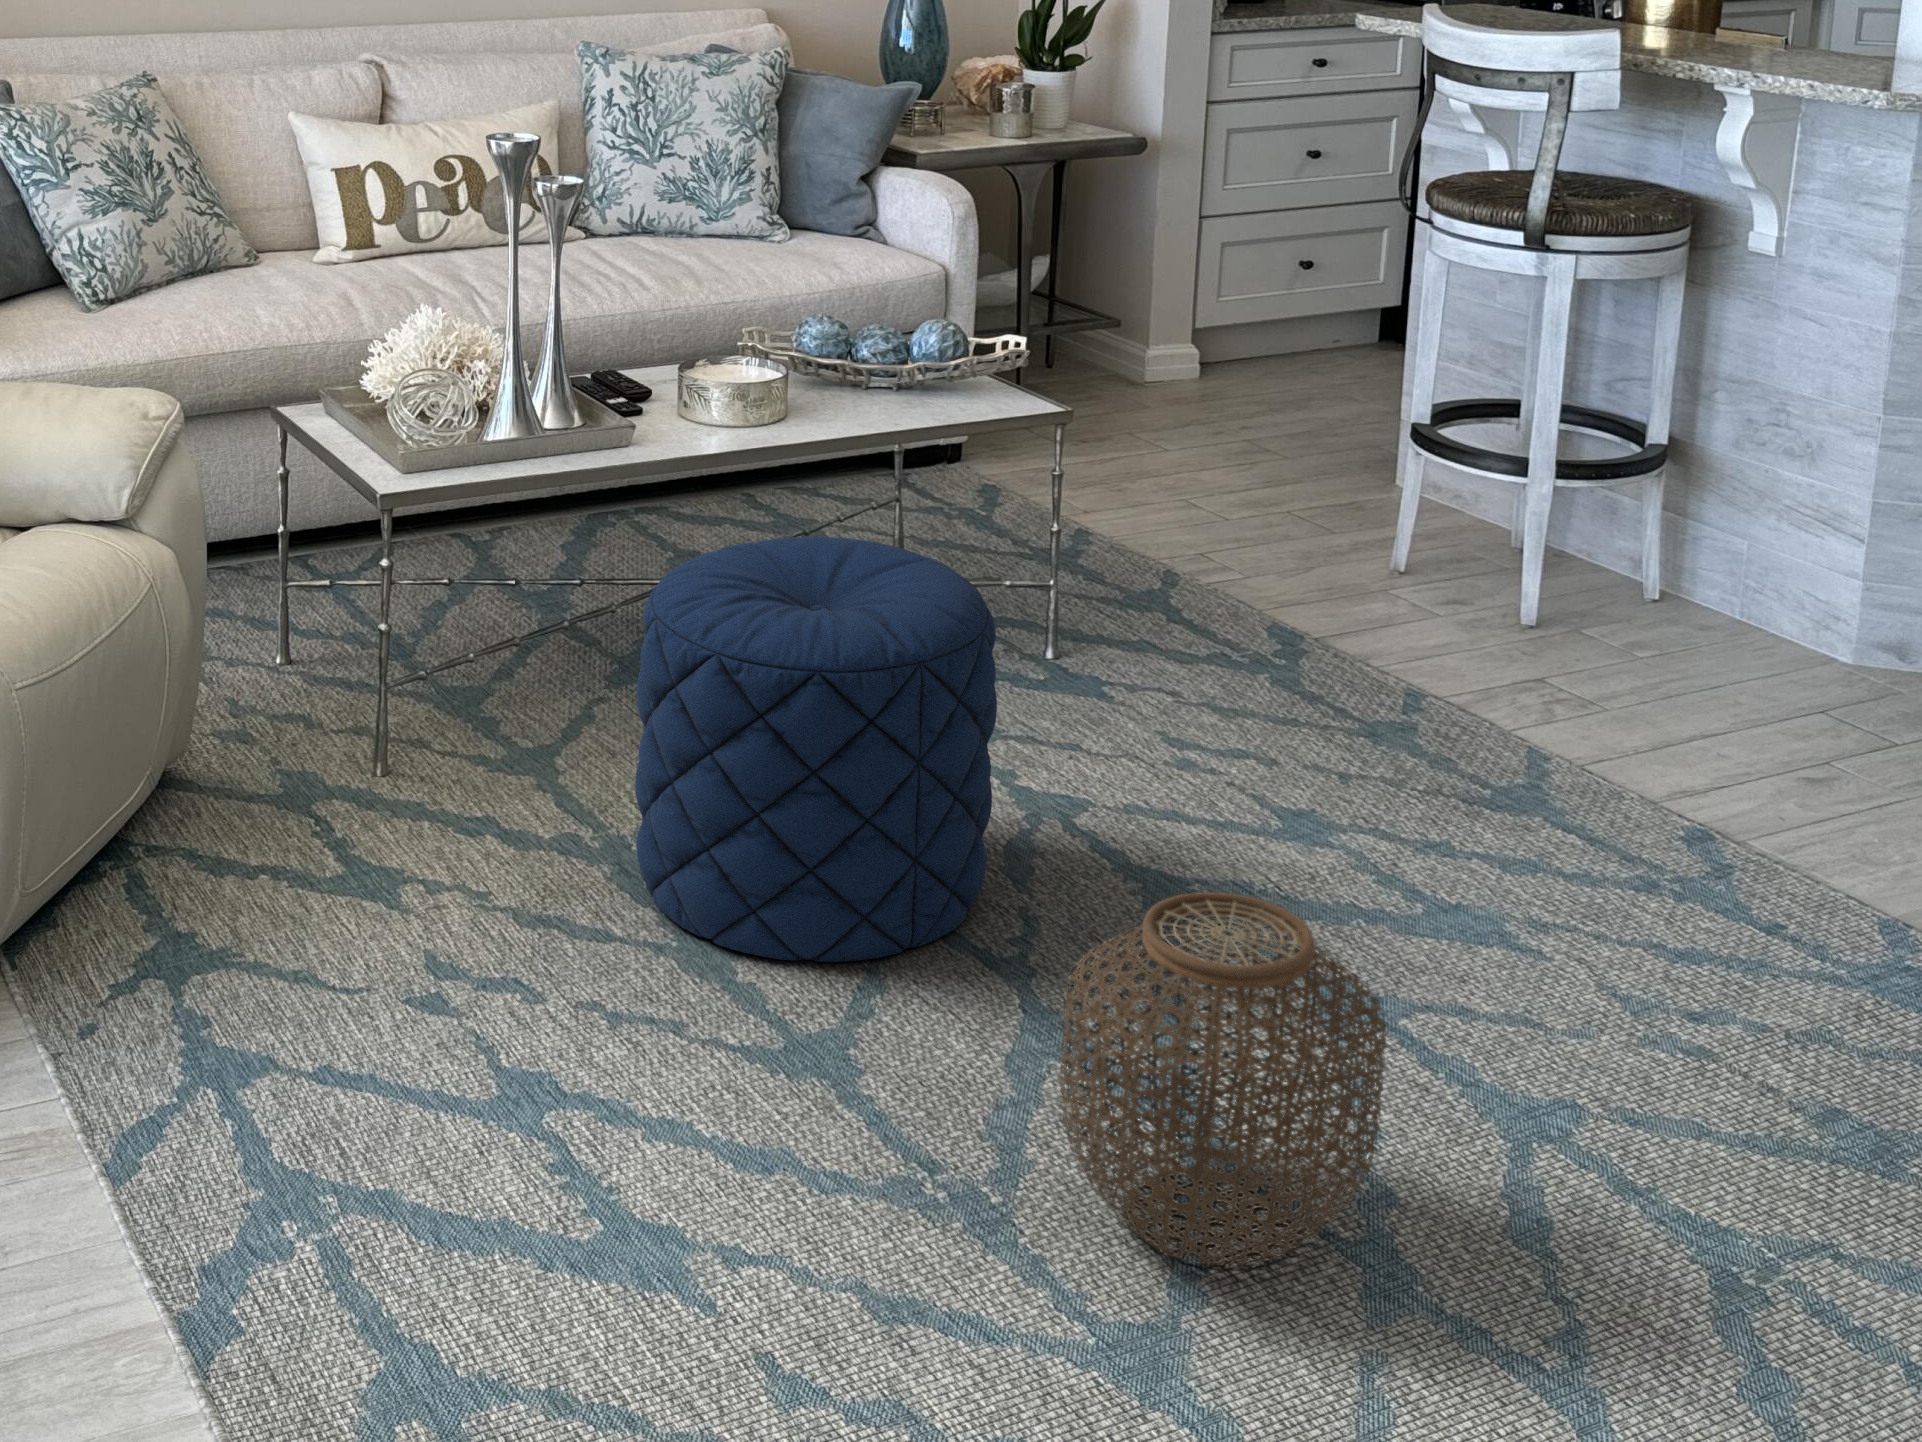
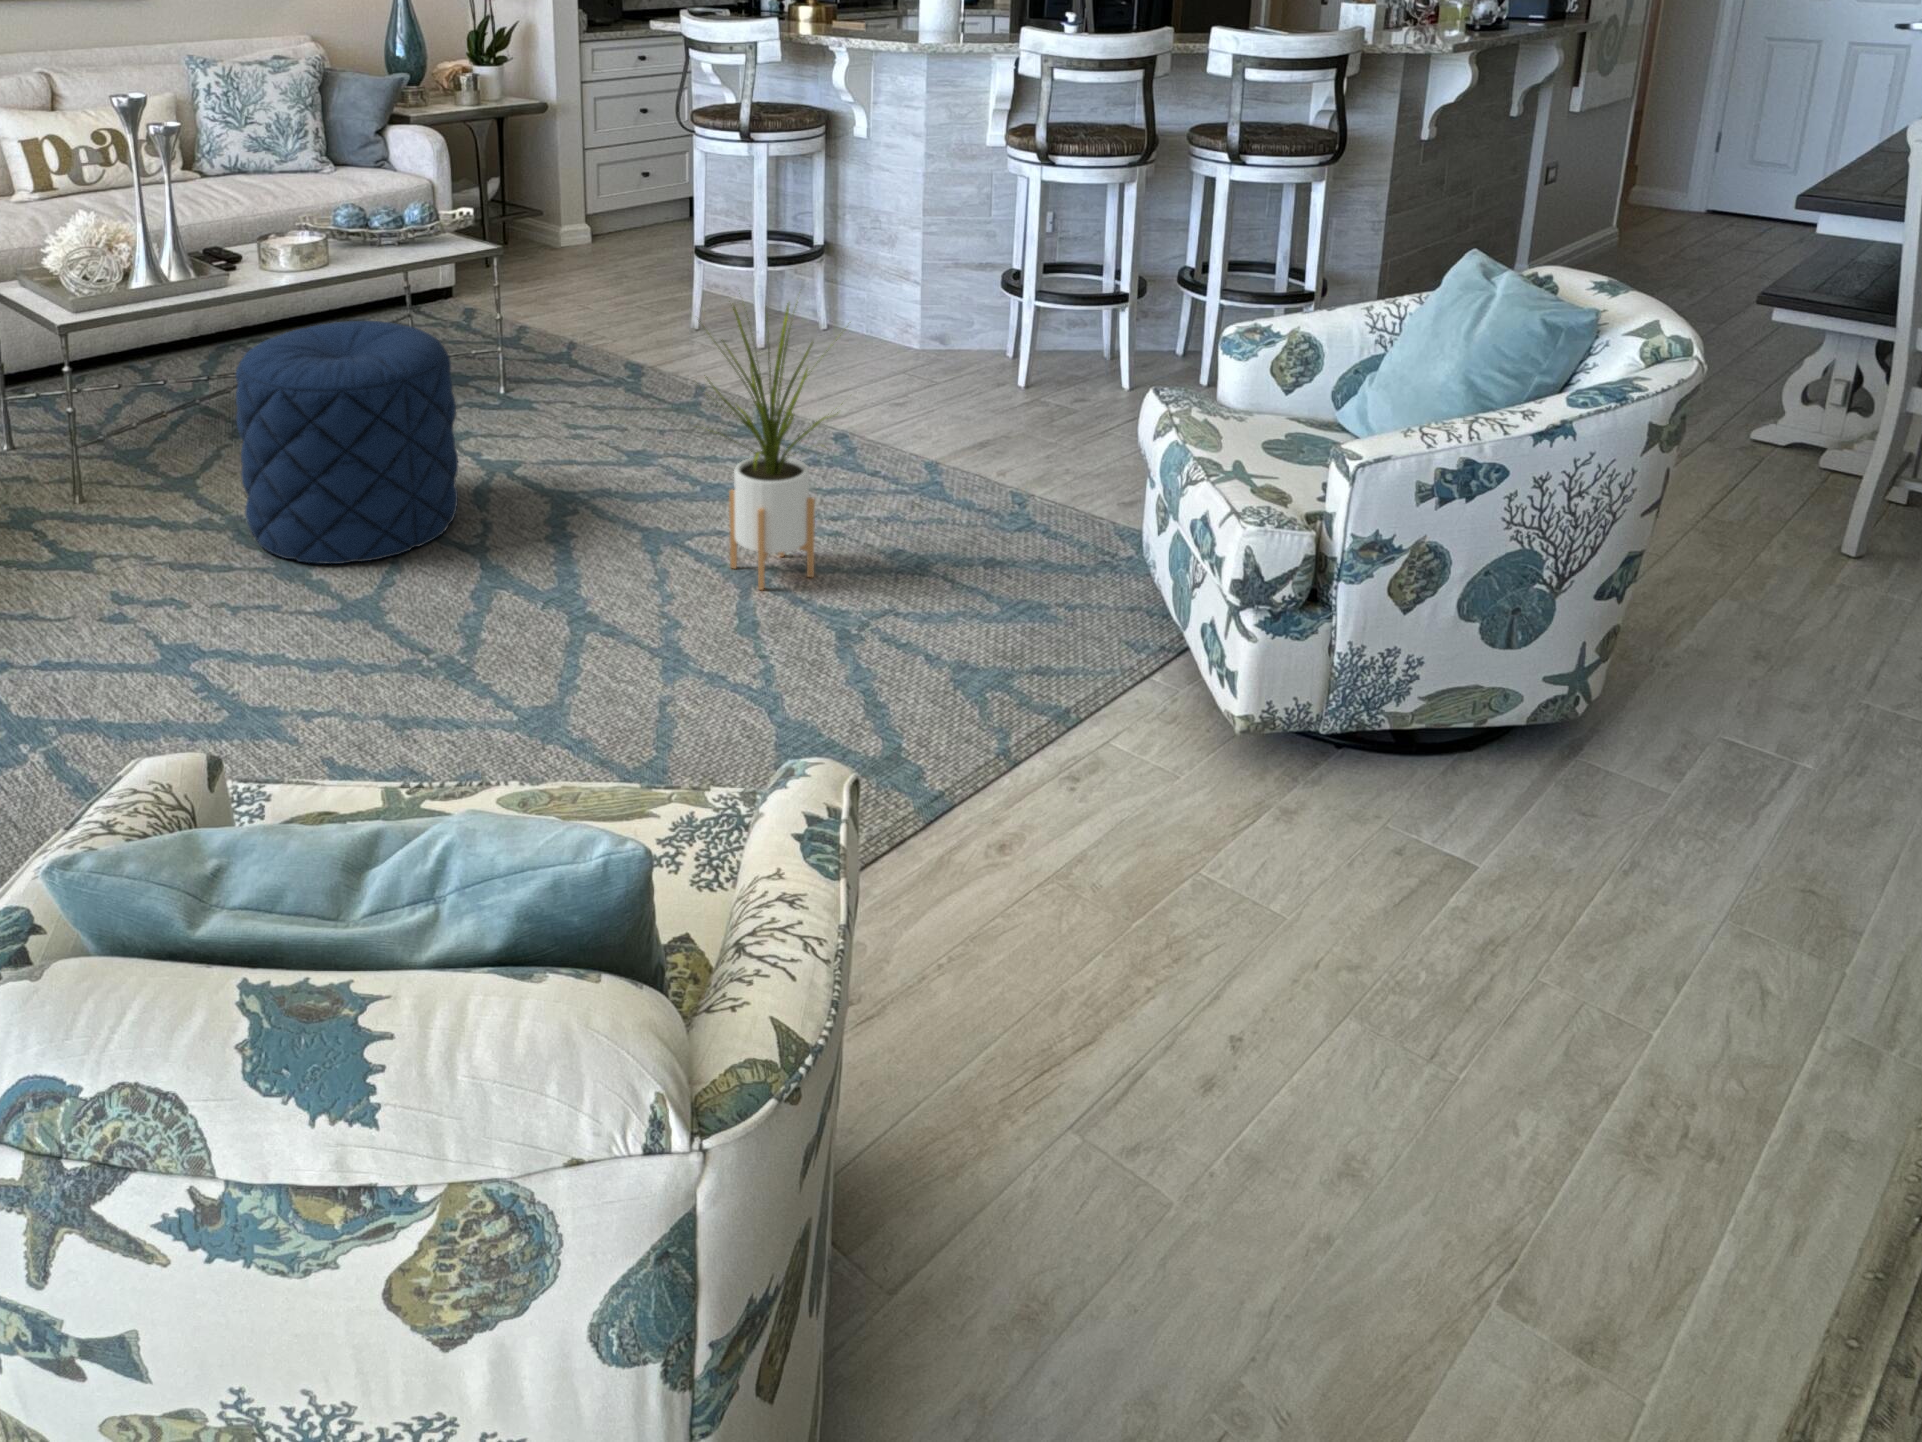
house plant: none [1445,576,1785,1149] -> present [697,304,838,590]
woven basket: present [1060,892,1387,1266] -> none [490,473,665,673]

